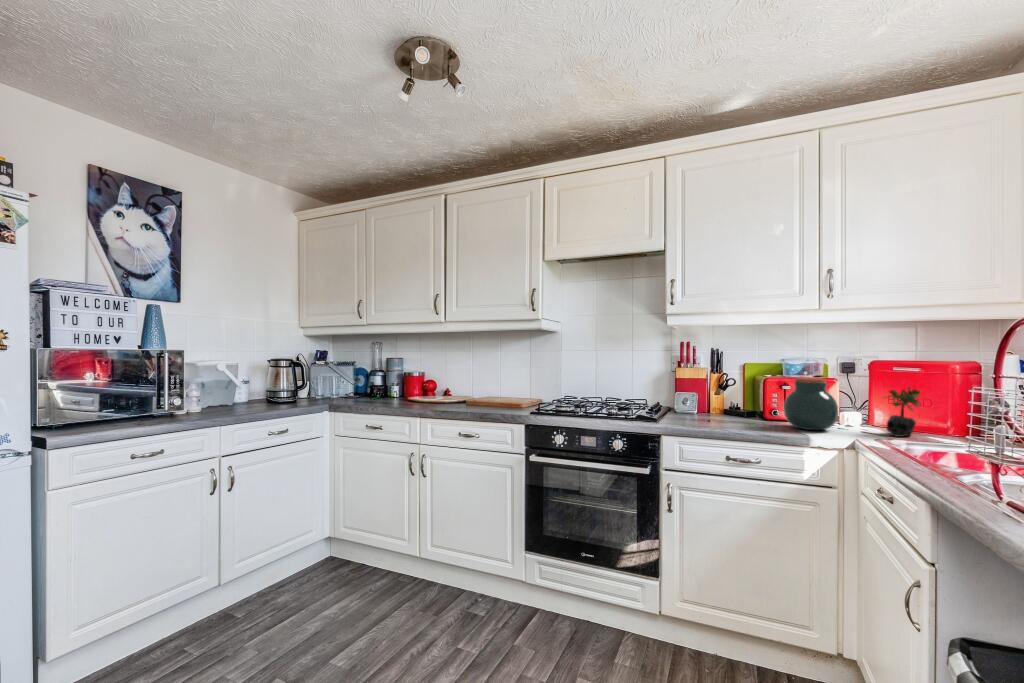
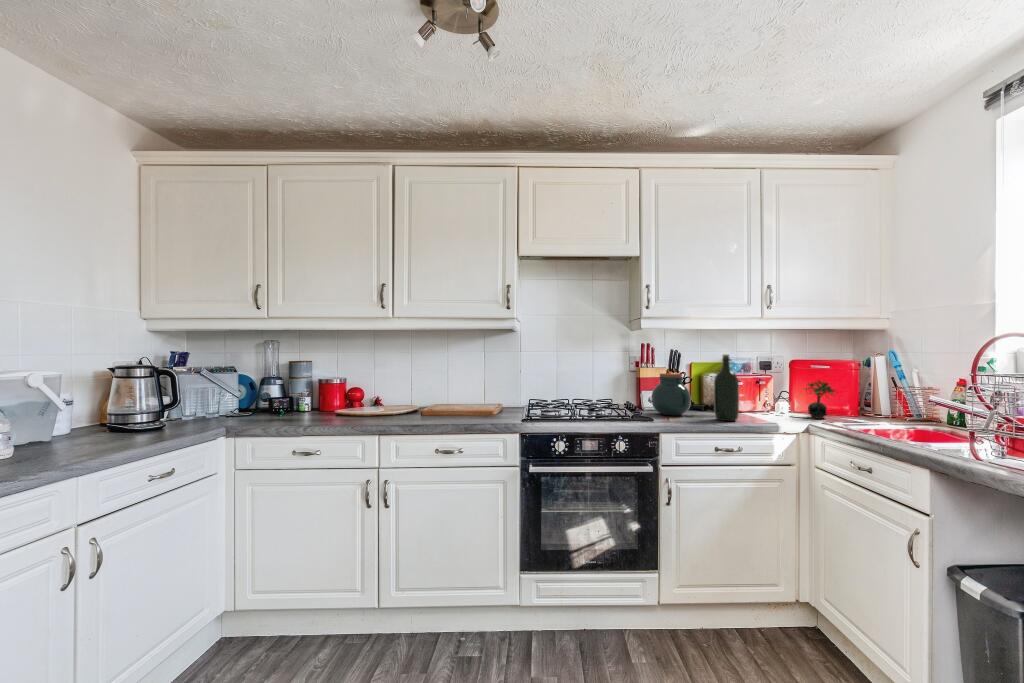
wine bottle: none [737,353,766,430] -> present [714,355,739,421]
jar: present [784,378,838,430] -> present [652,373,691,415]

